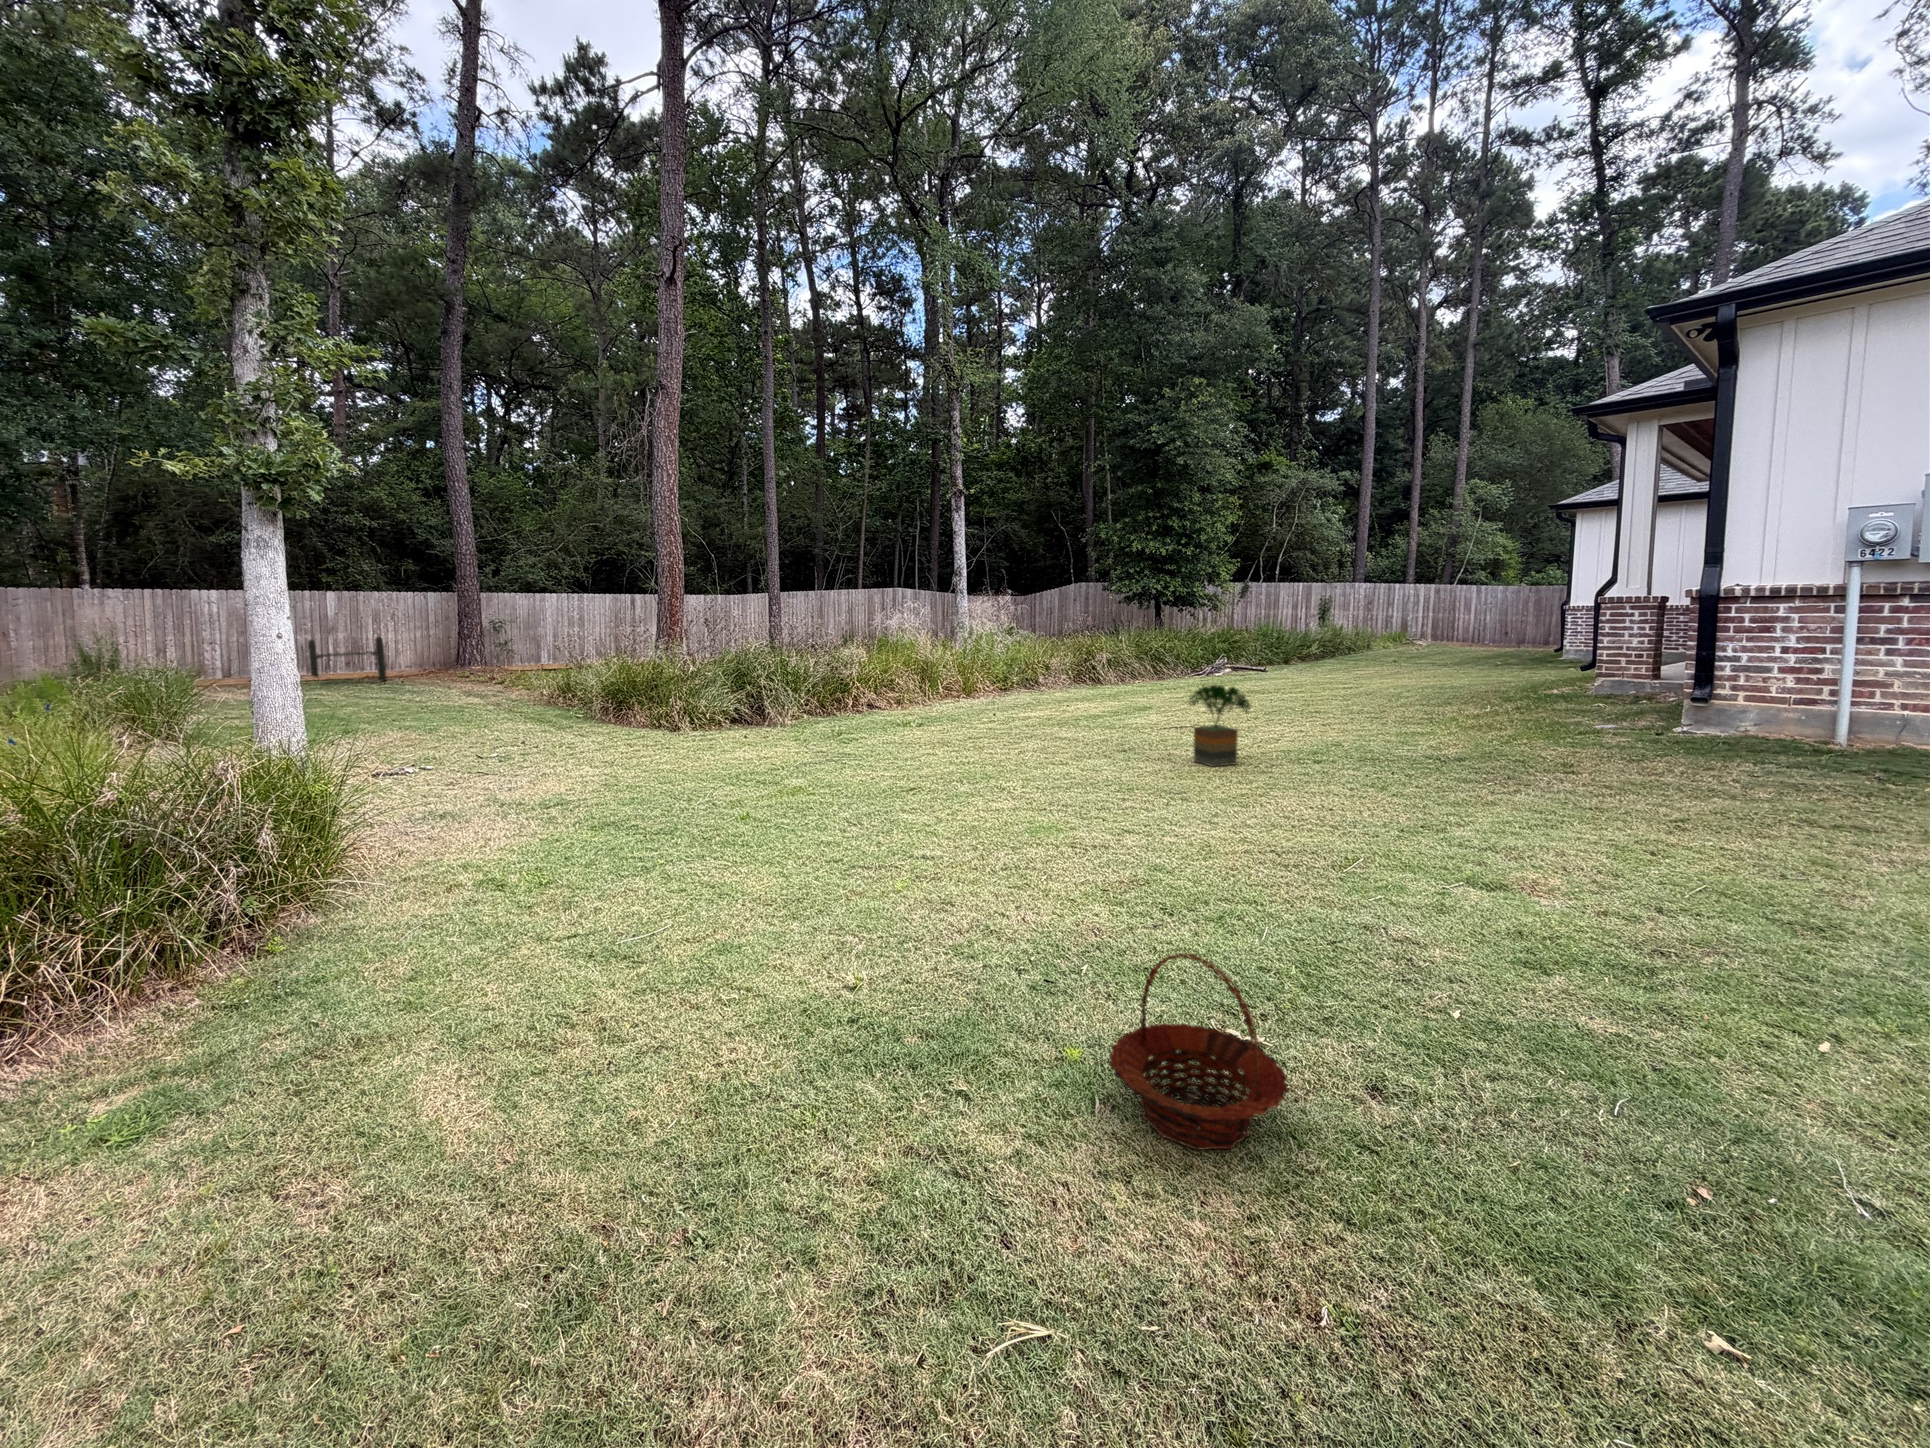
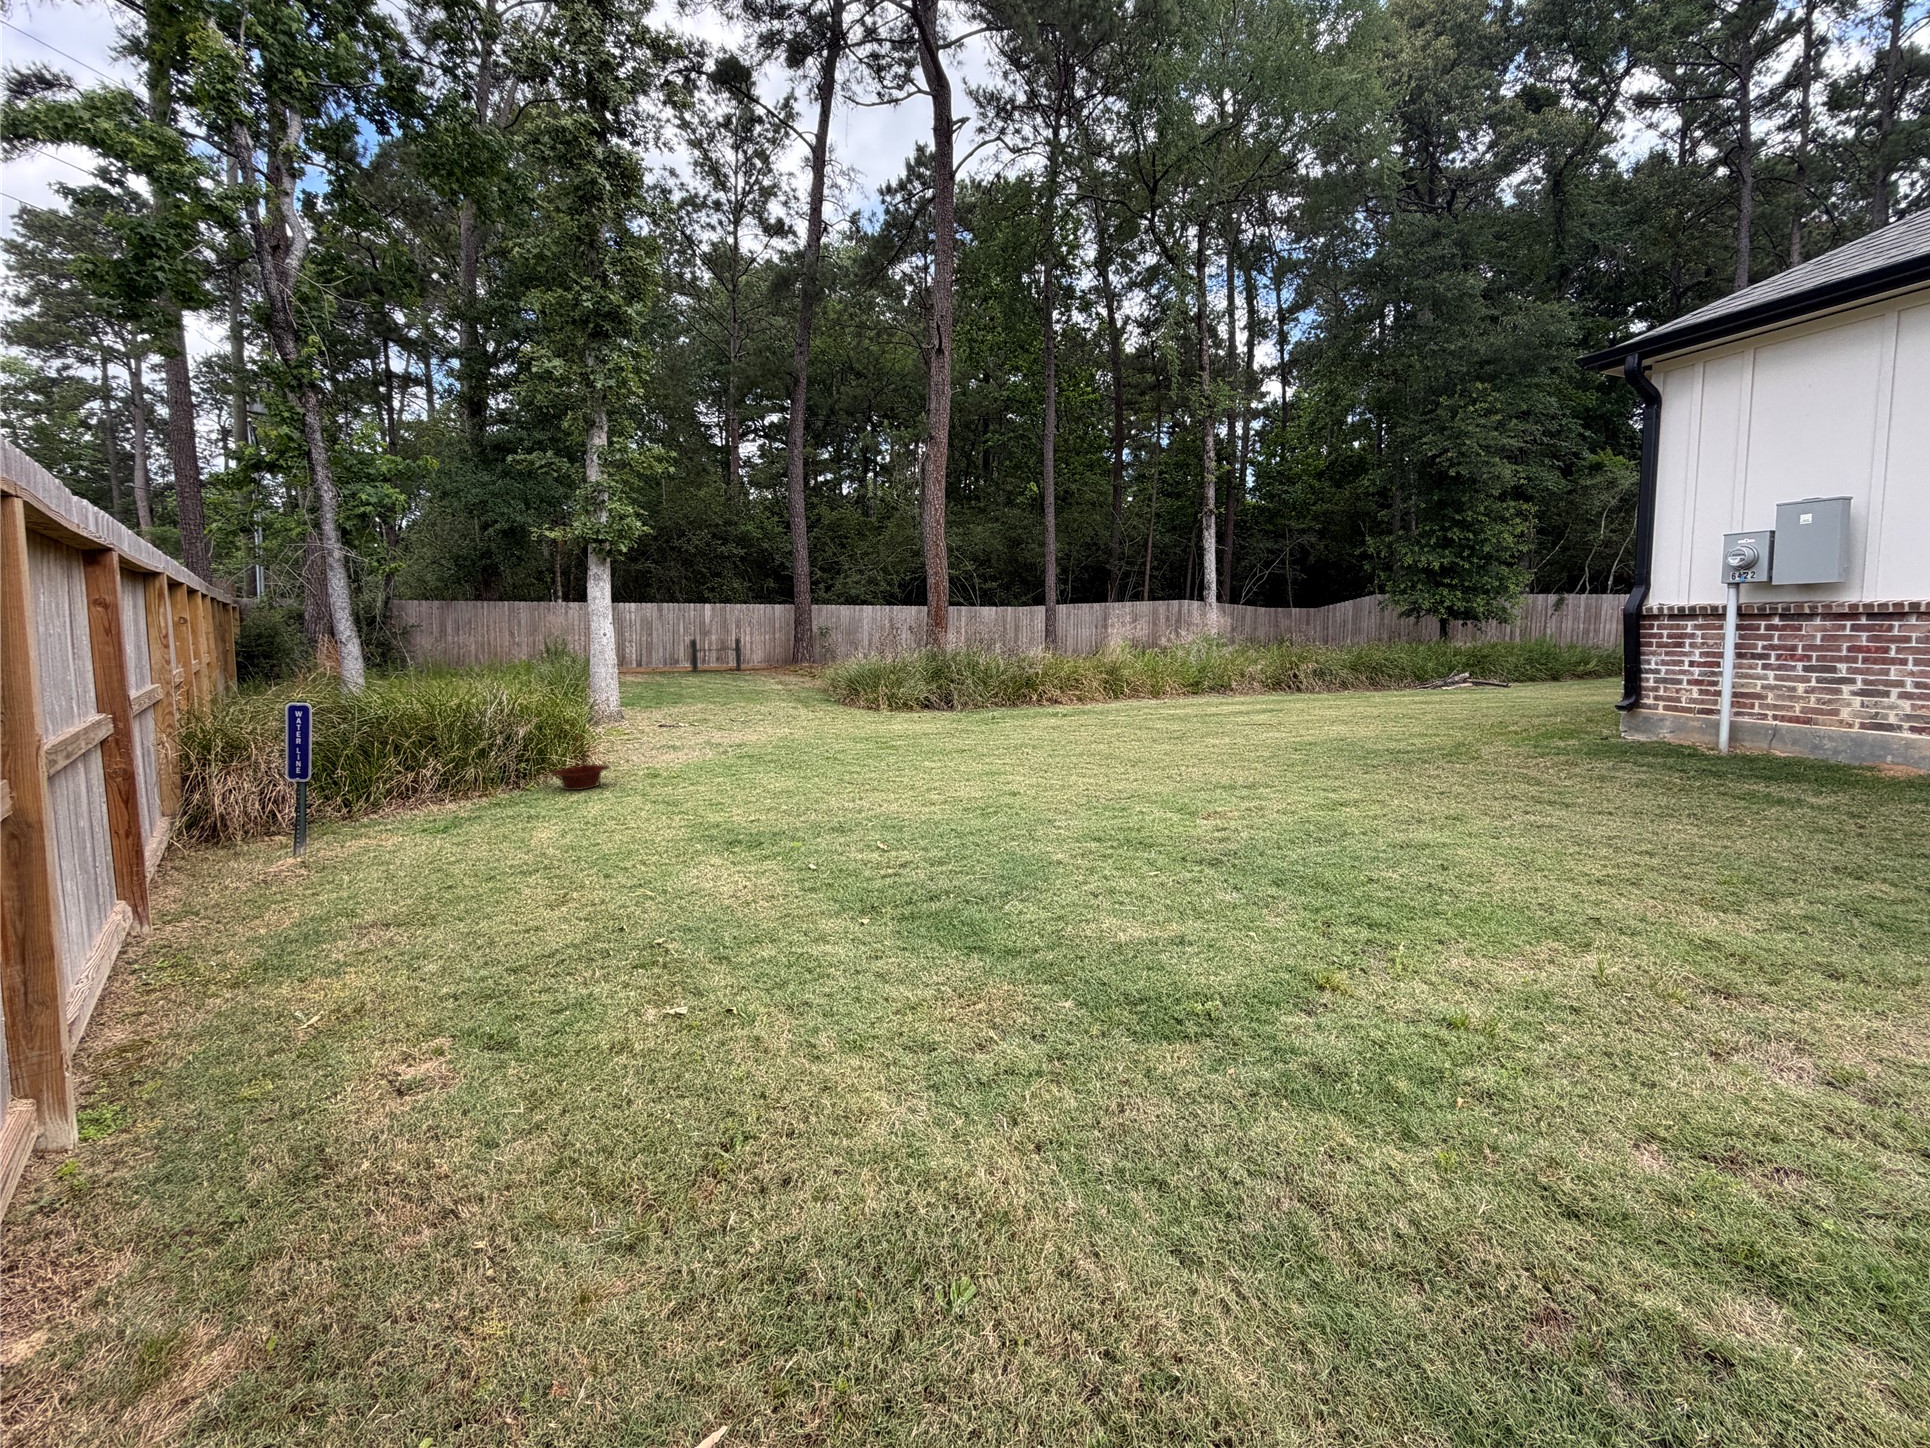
potted tree: present [1189,685,1251,767] -> none [1174,680,1219,743]
basket: present [1109,953,1288,1150] -> present [550,734,609,790]

